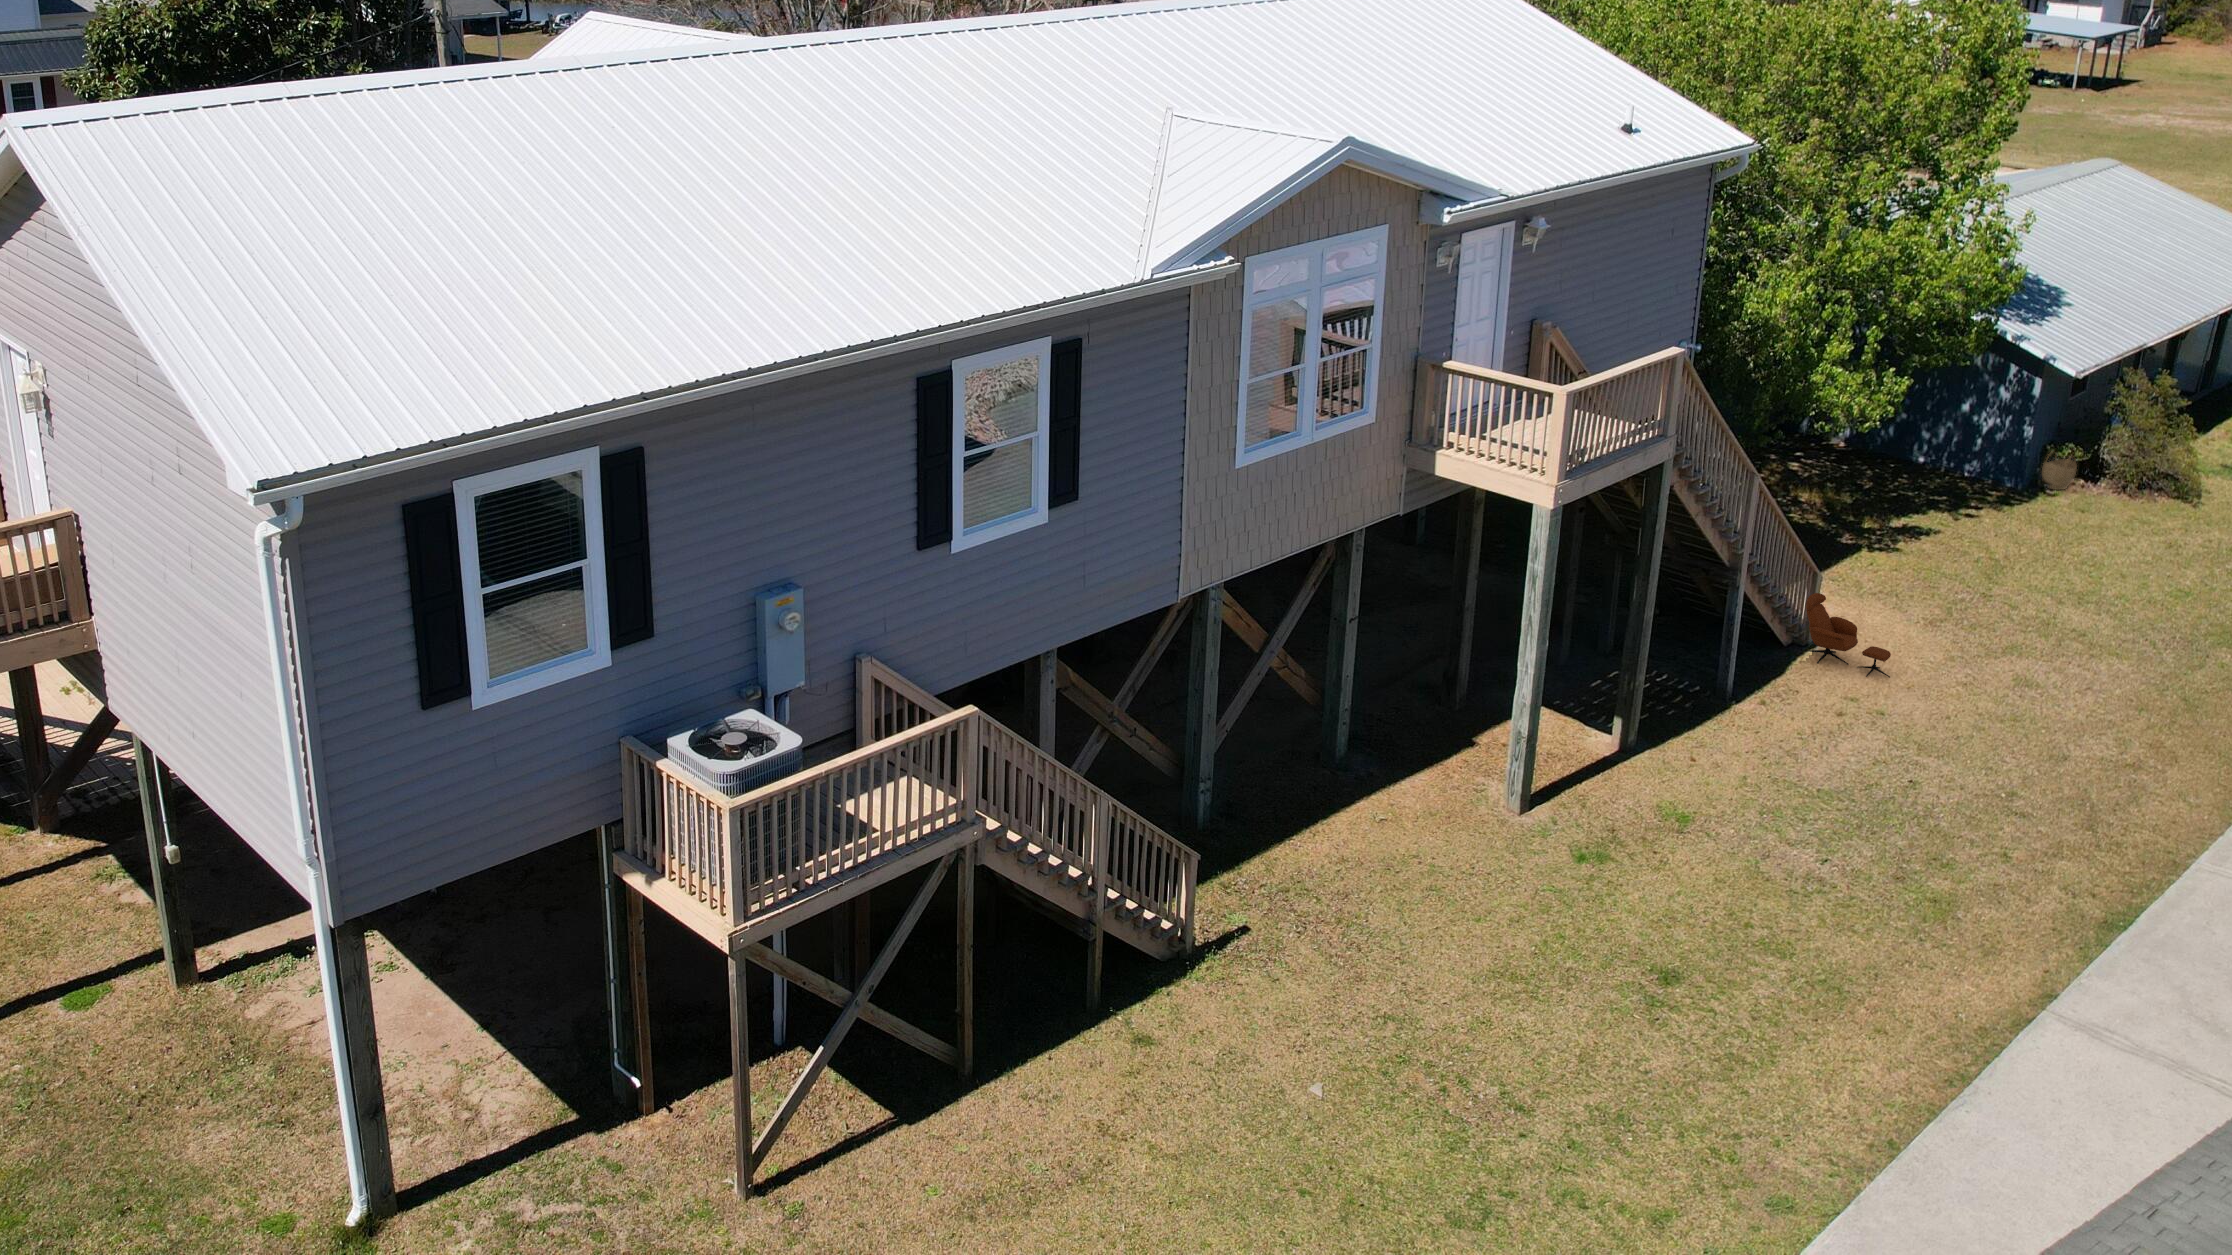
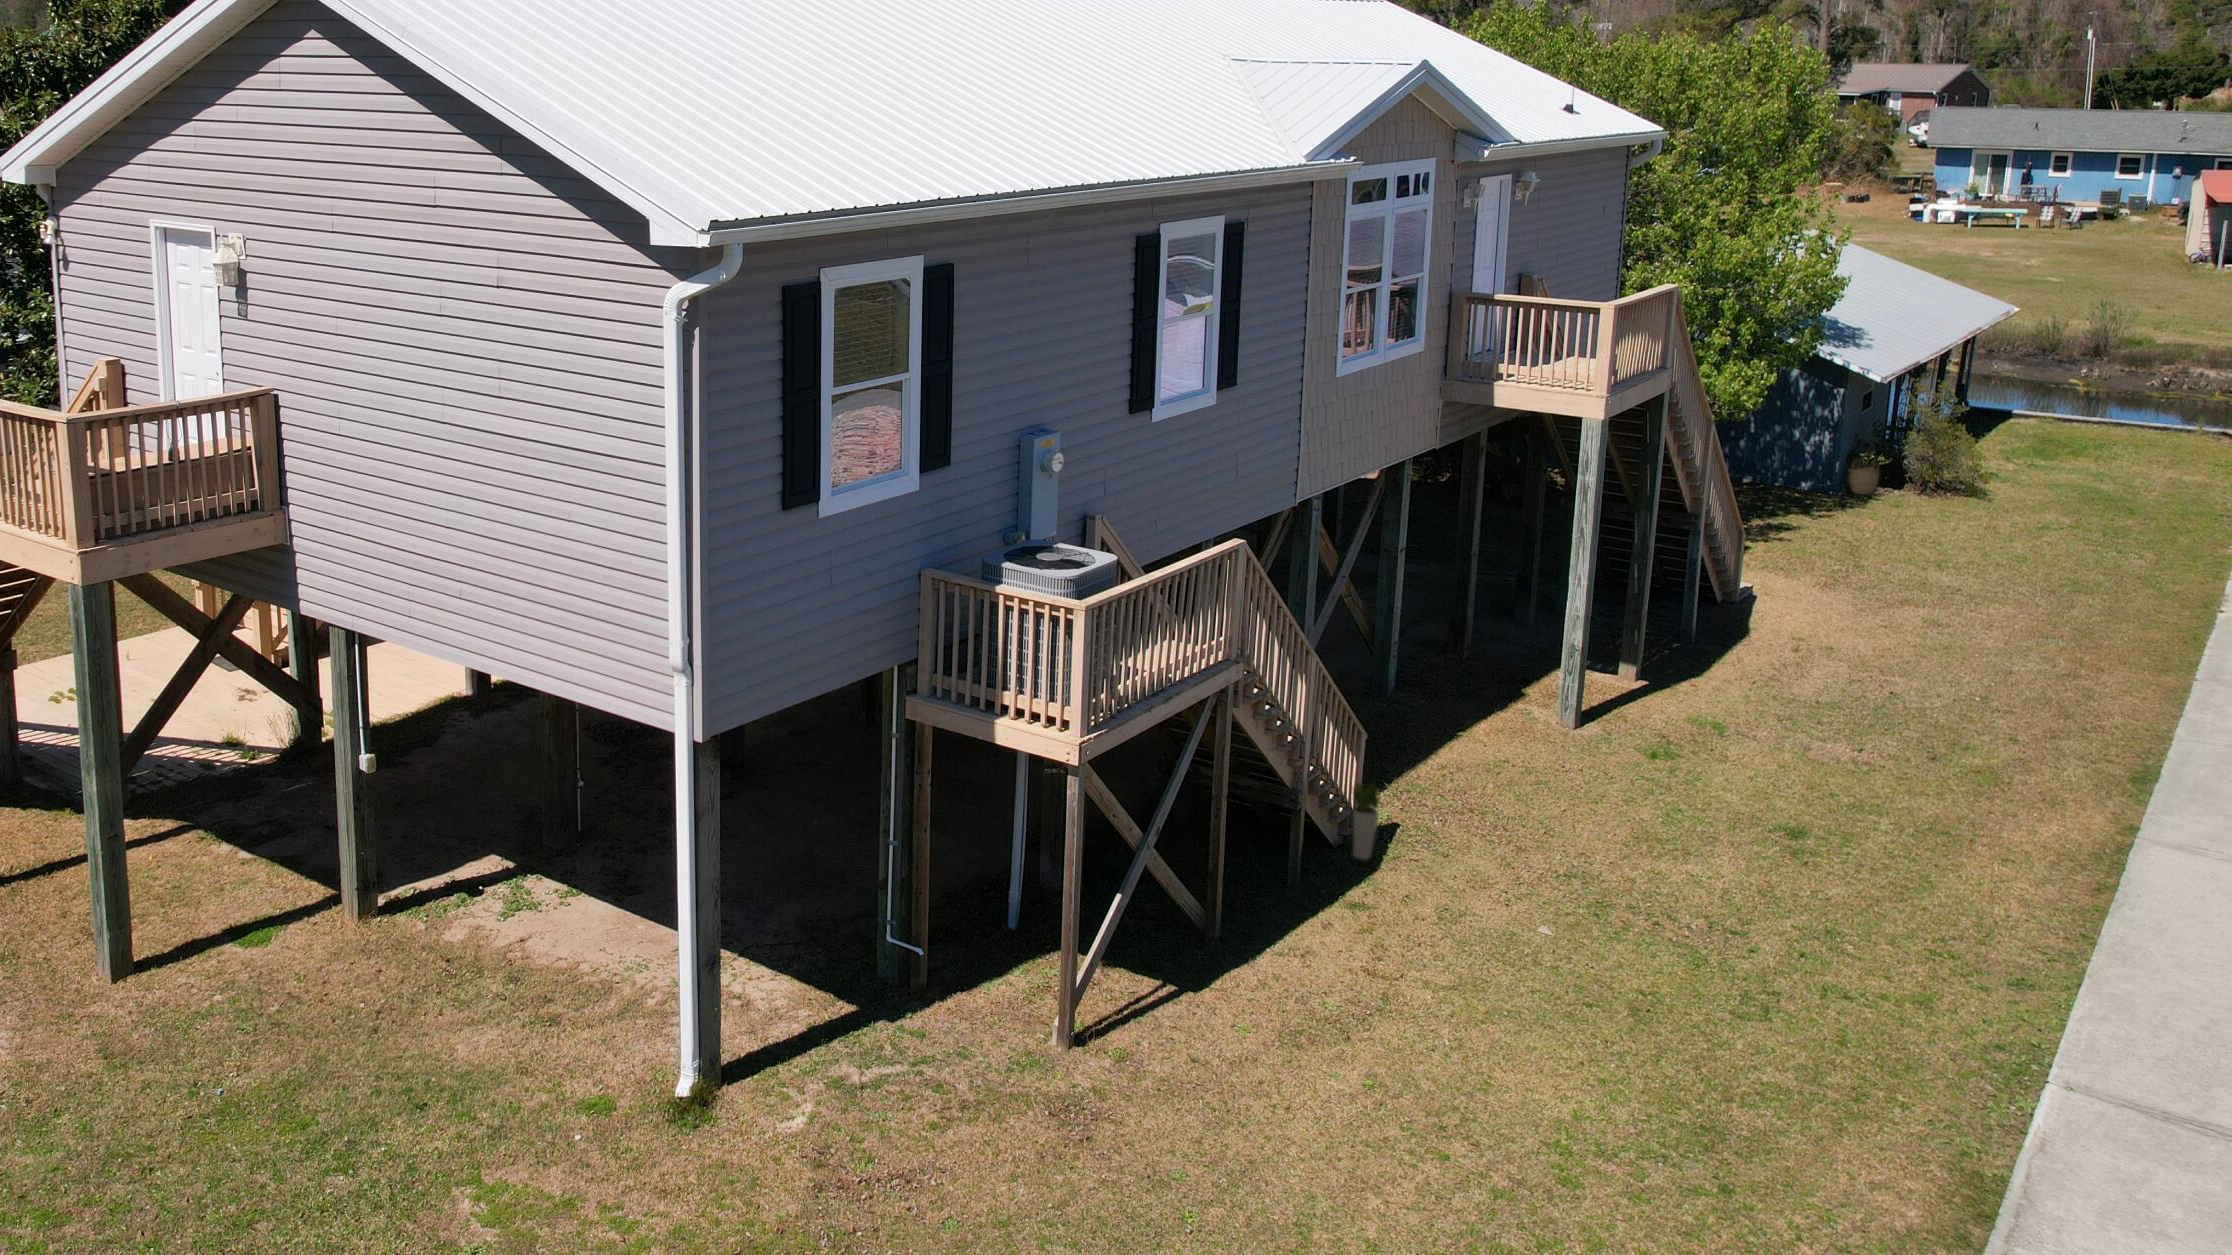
lounge chair: present [1805,593,1891,677] -> none [1737,553,1824,624]
planter: none [1180,892,1212,974] -> present [1353,782,1379,860]

